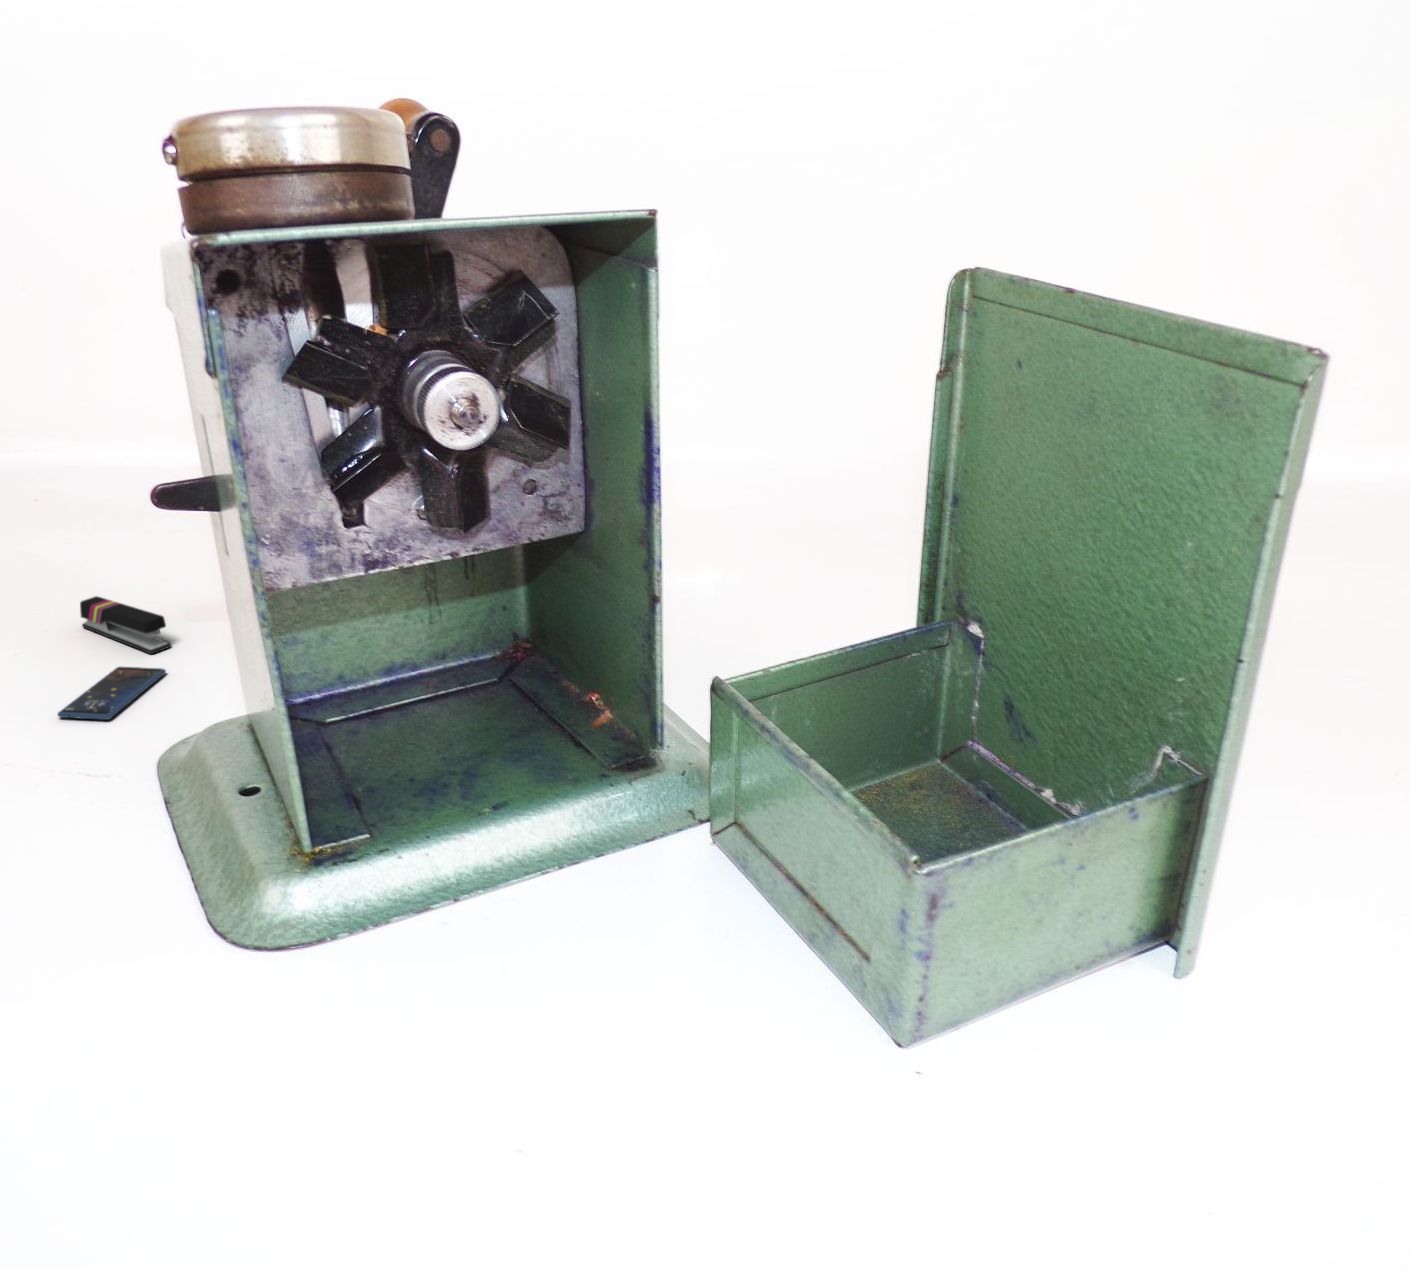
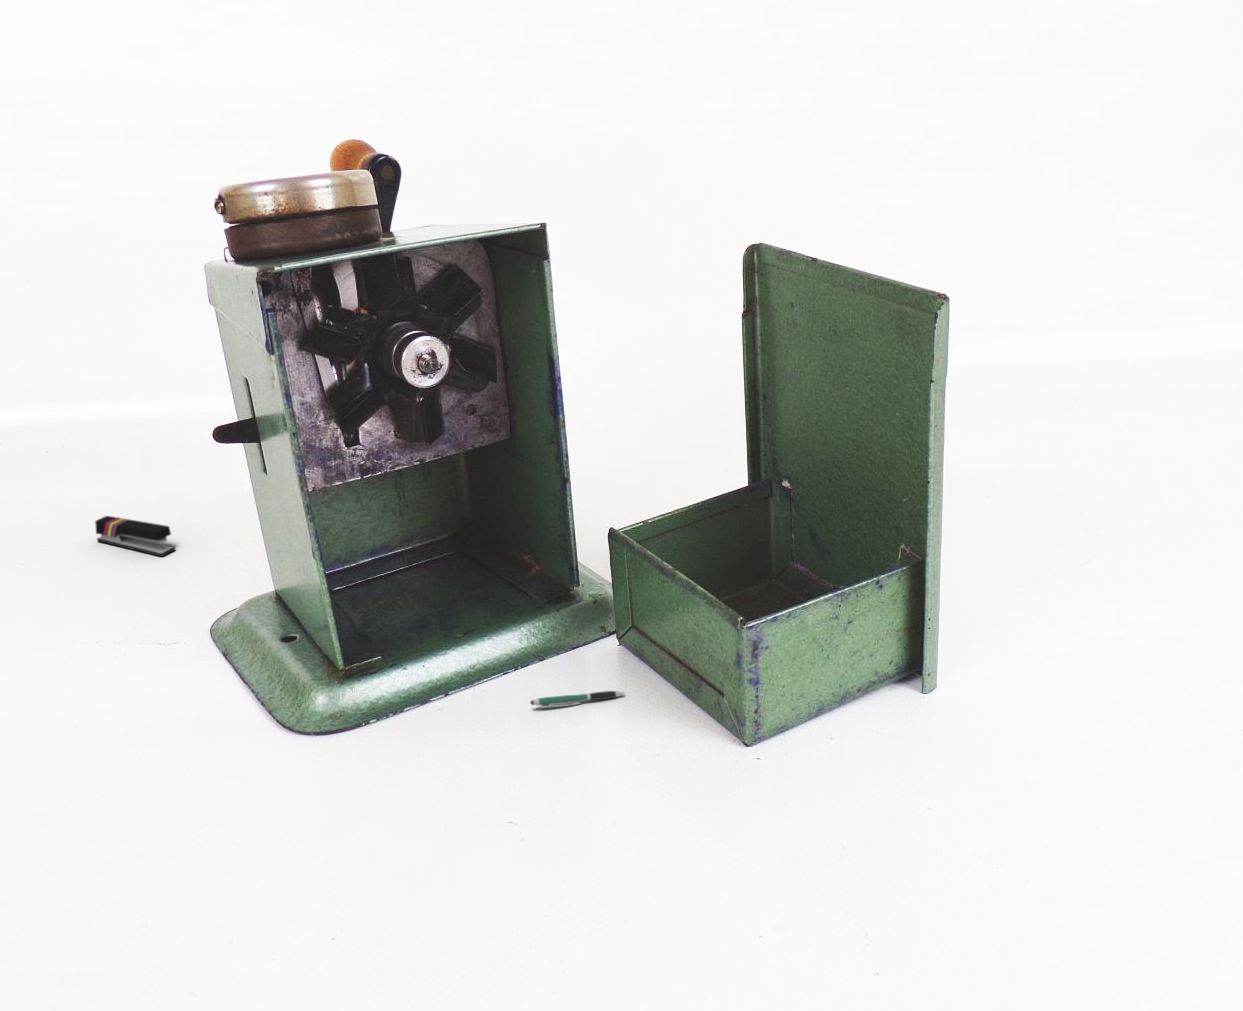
smartphone: present [58,667,166,720] -> none [111,566,180,607]
pen: none [575,922,717,940] -> present [531,691,624,708]

